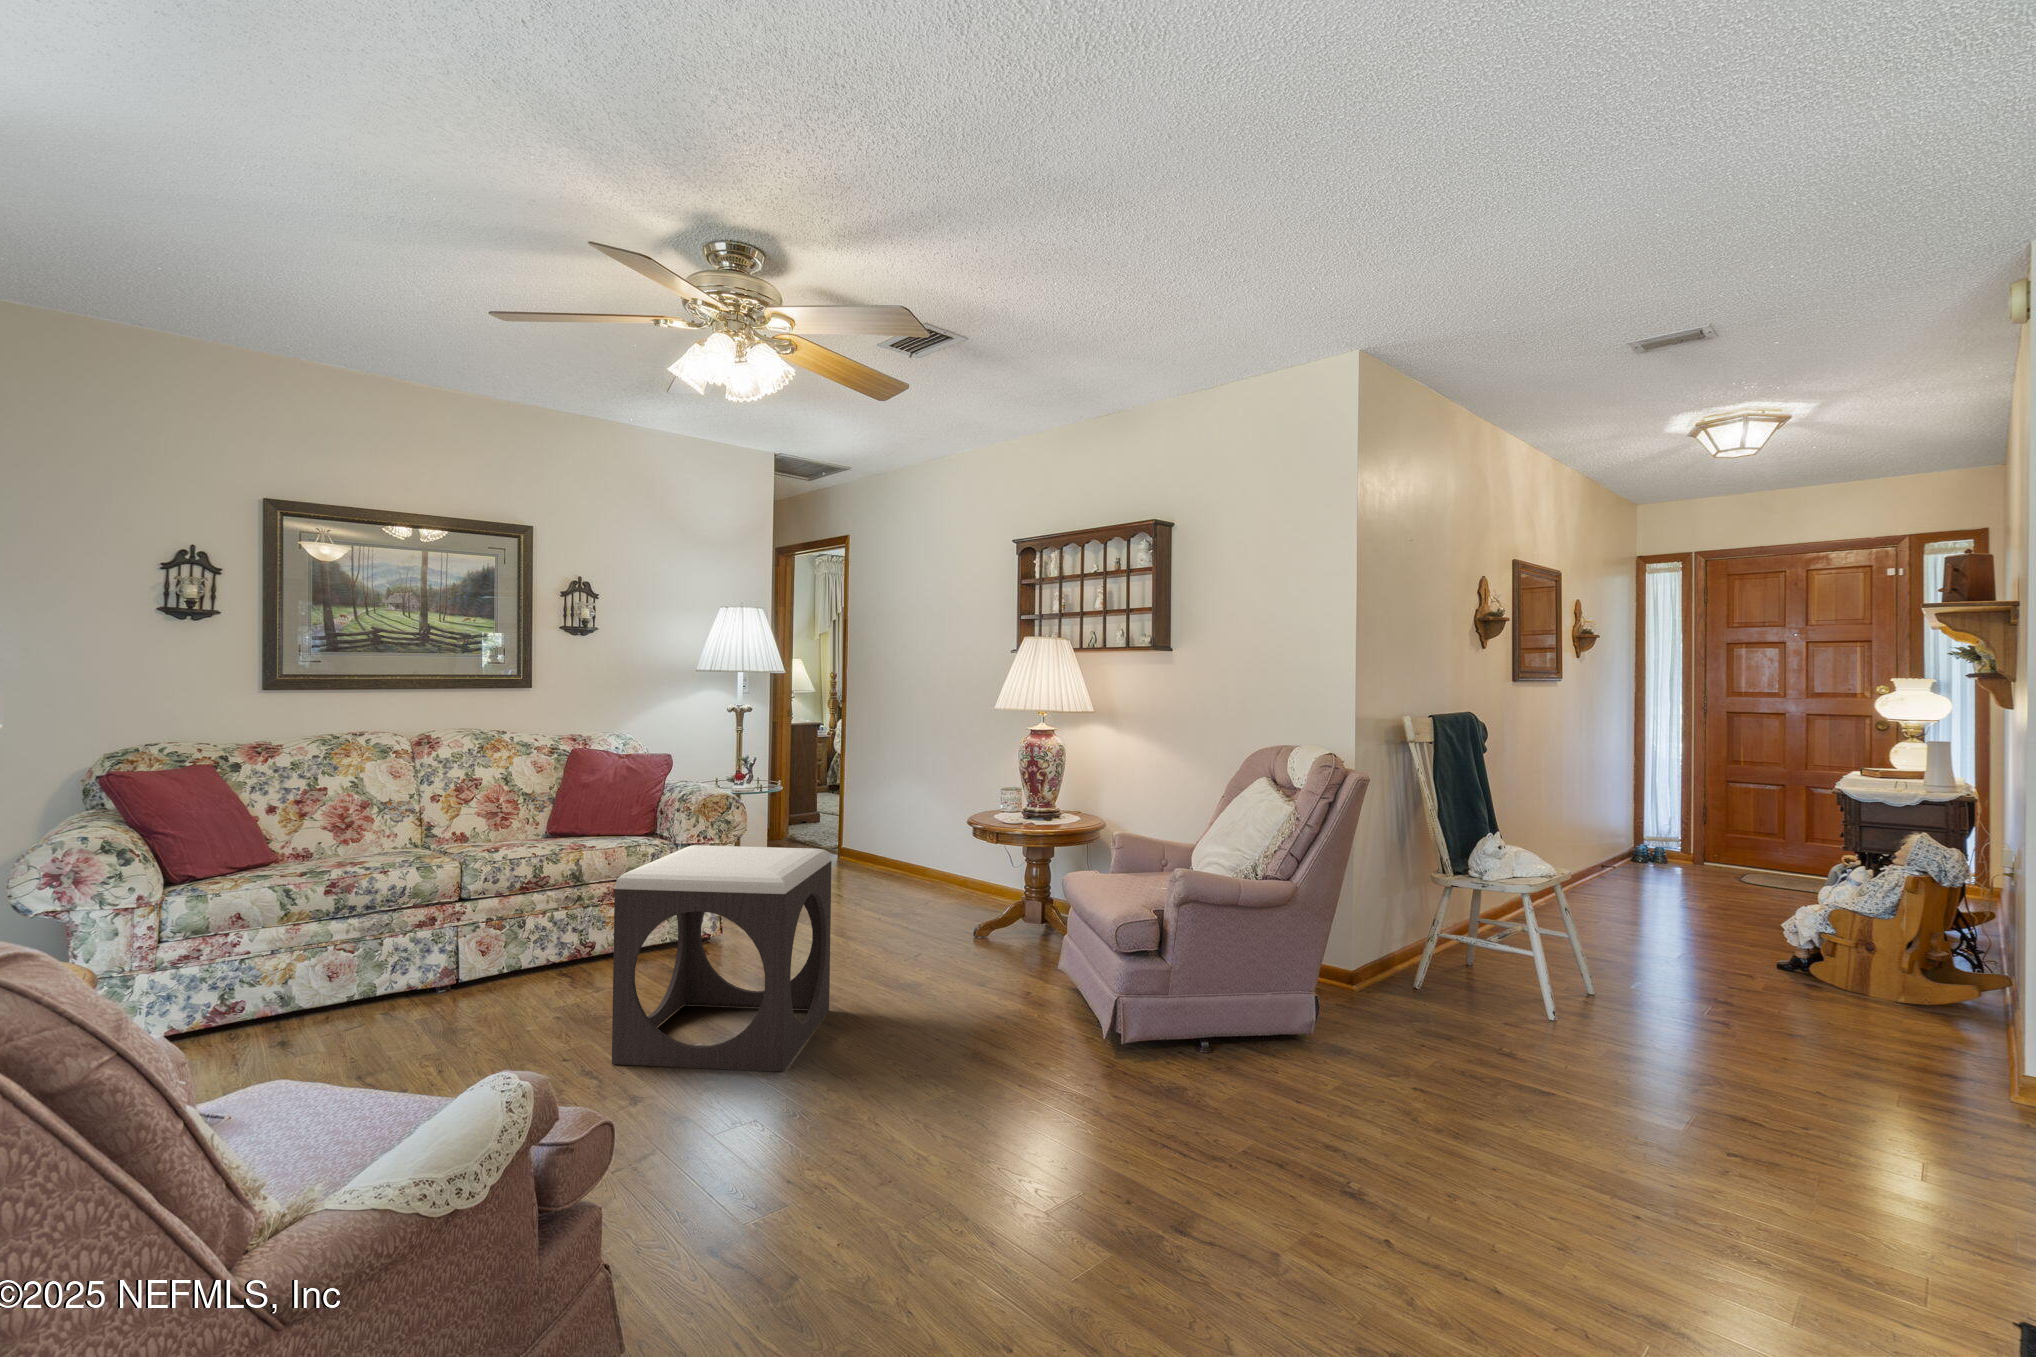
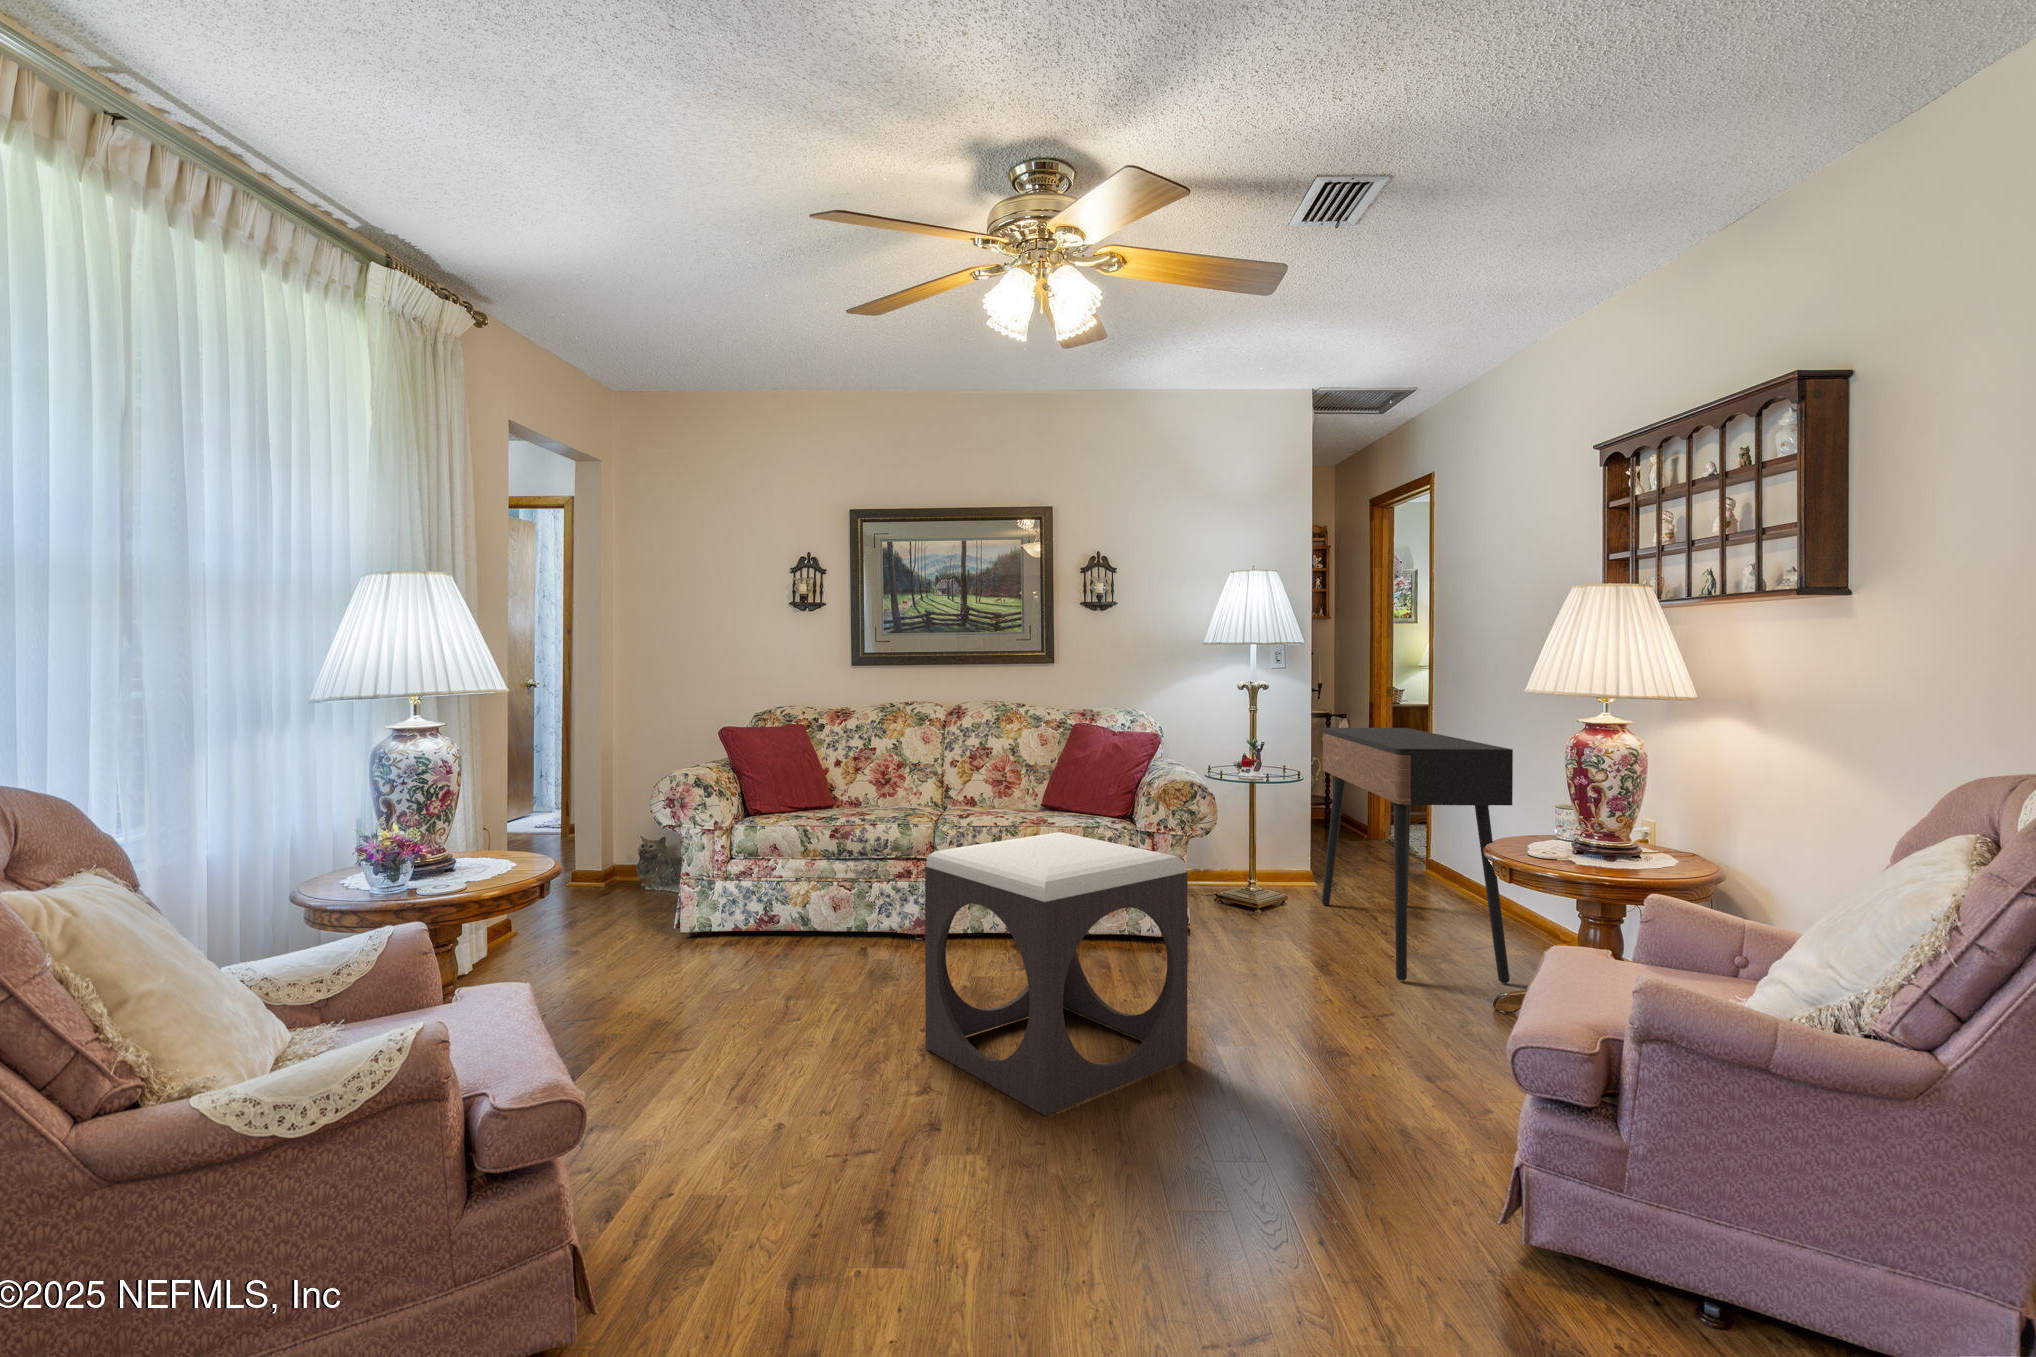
console table: none [783,741,963,930] -> present [1322,728,1513,983]

